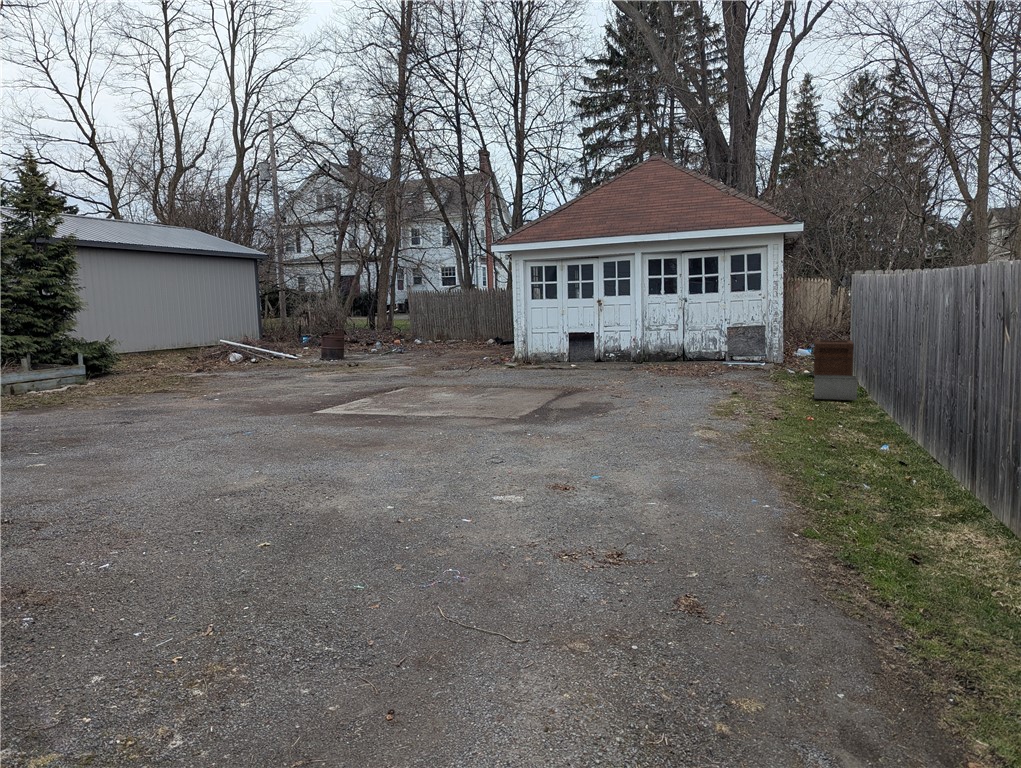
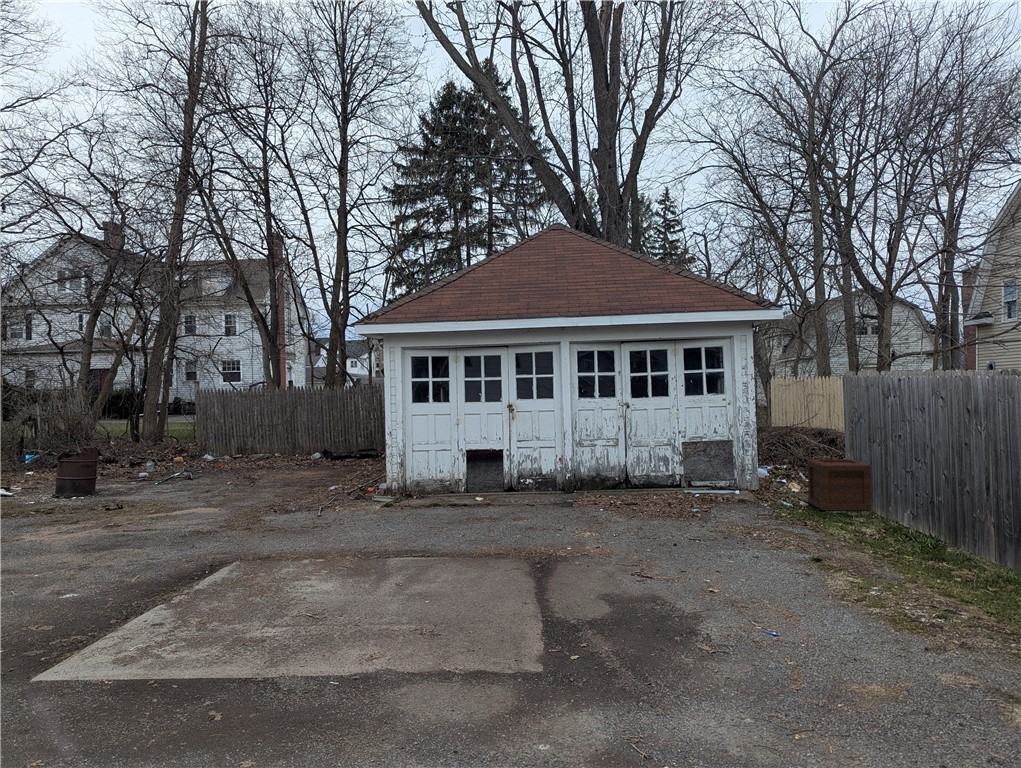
storage bin: present [814,375,858,400] -> none [892,518,967,556]

